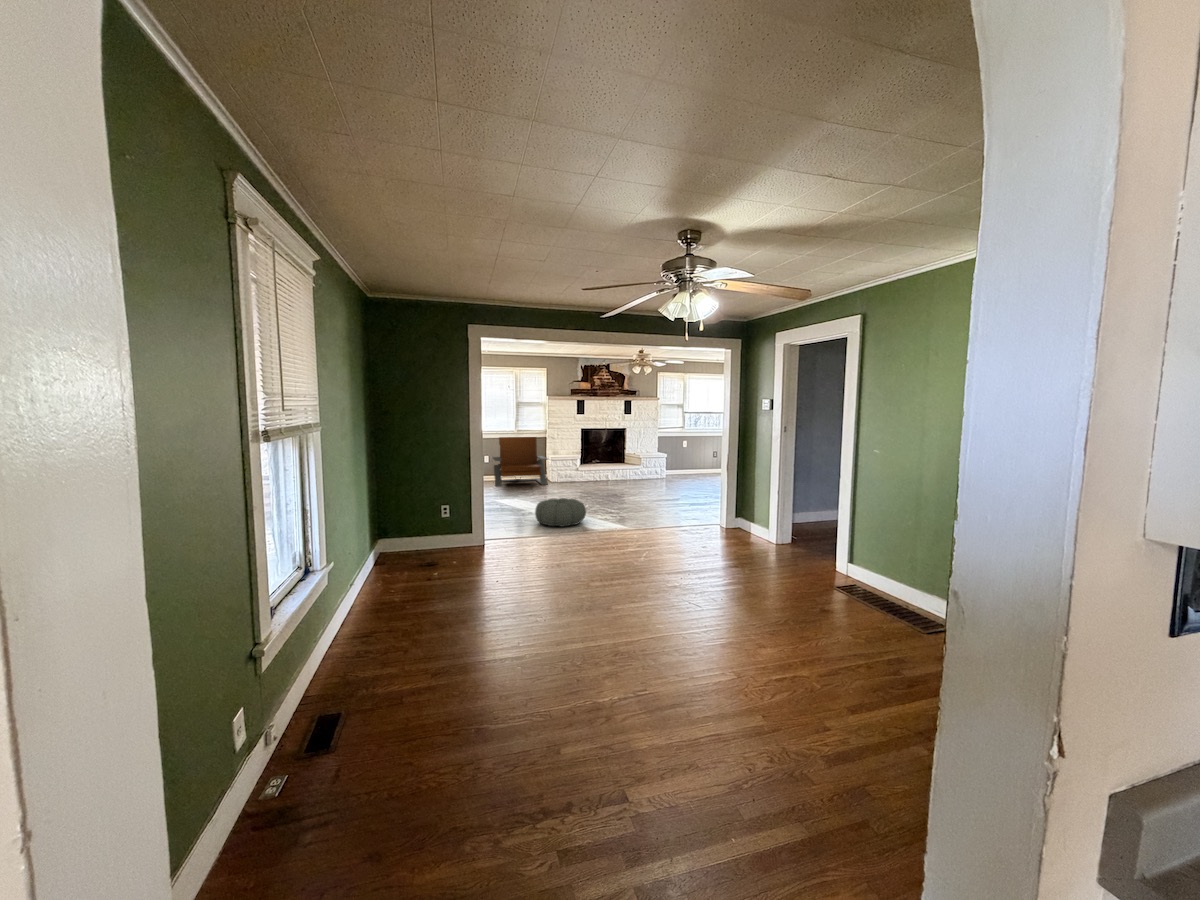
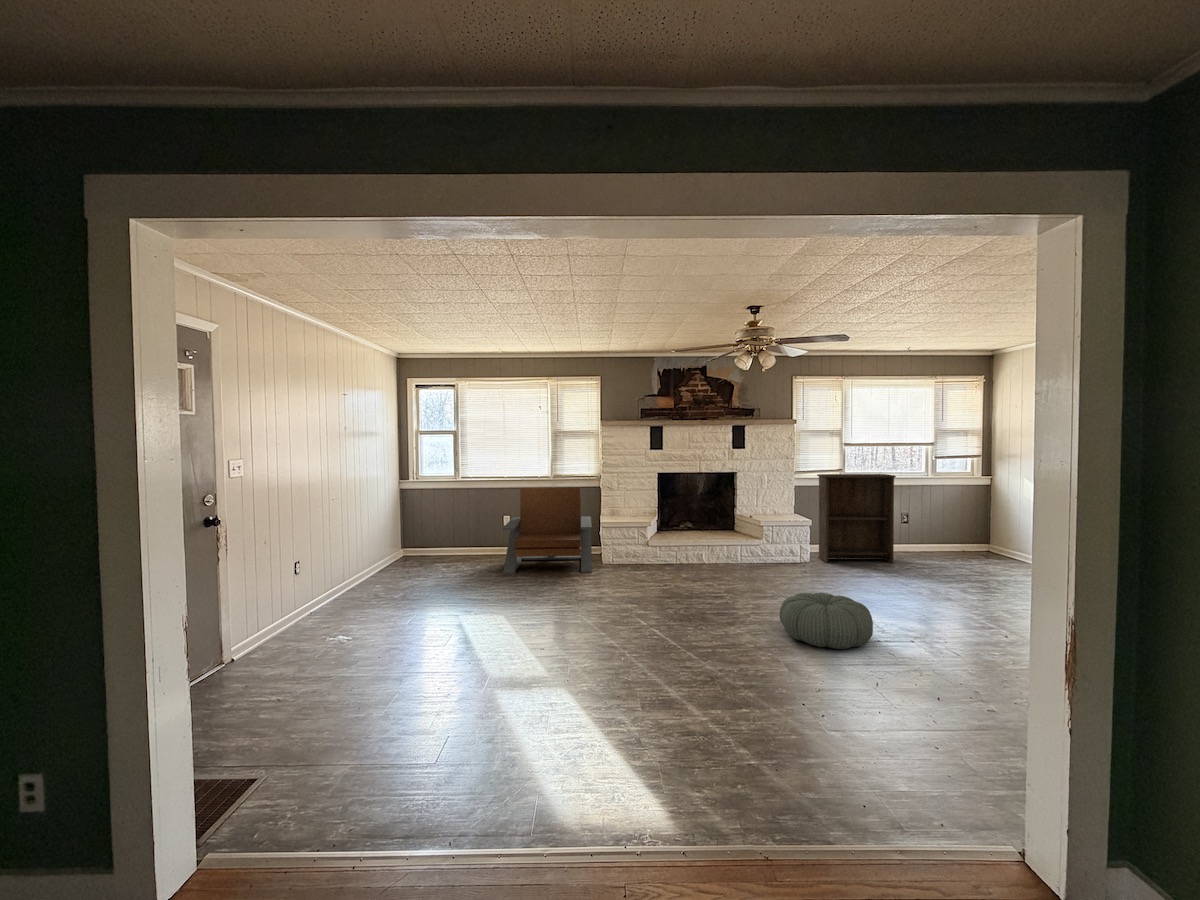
bookshelf: none [670,429,710,477] -> present [817,474,896,563]
pouf: present [535,498,586,527] -> present [780,593,873,649]

